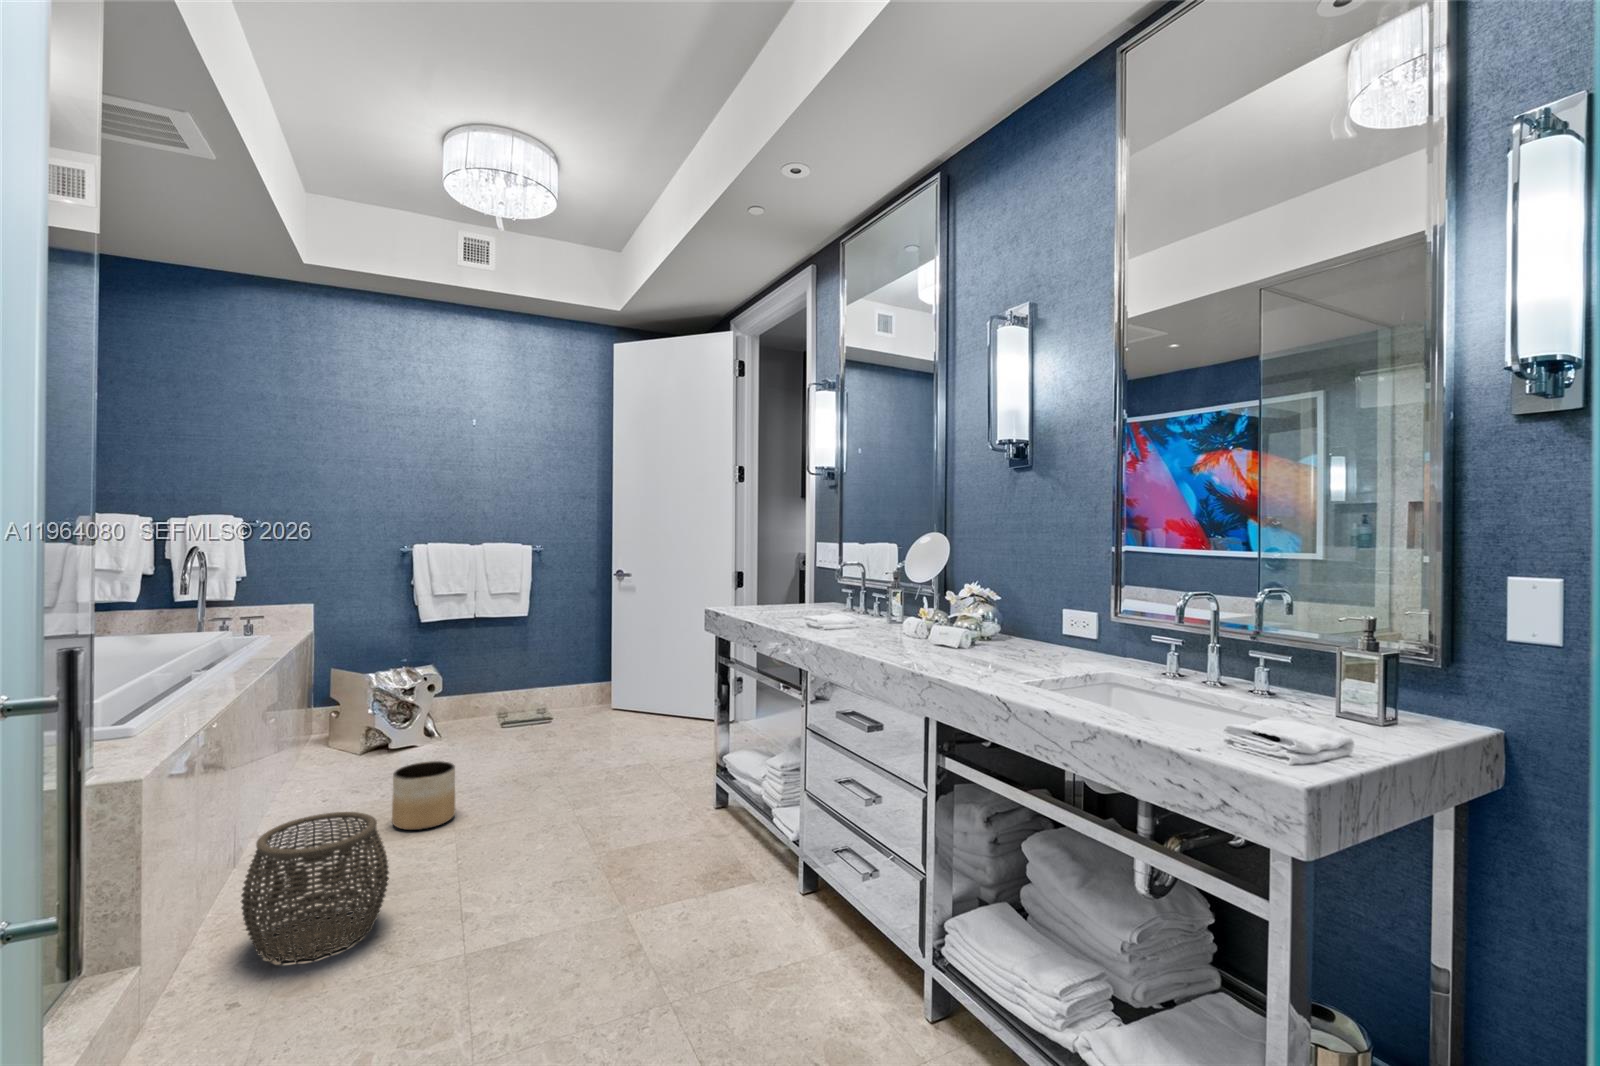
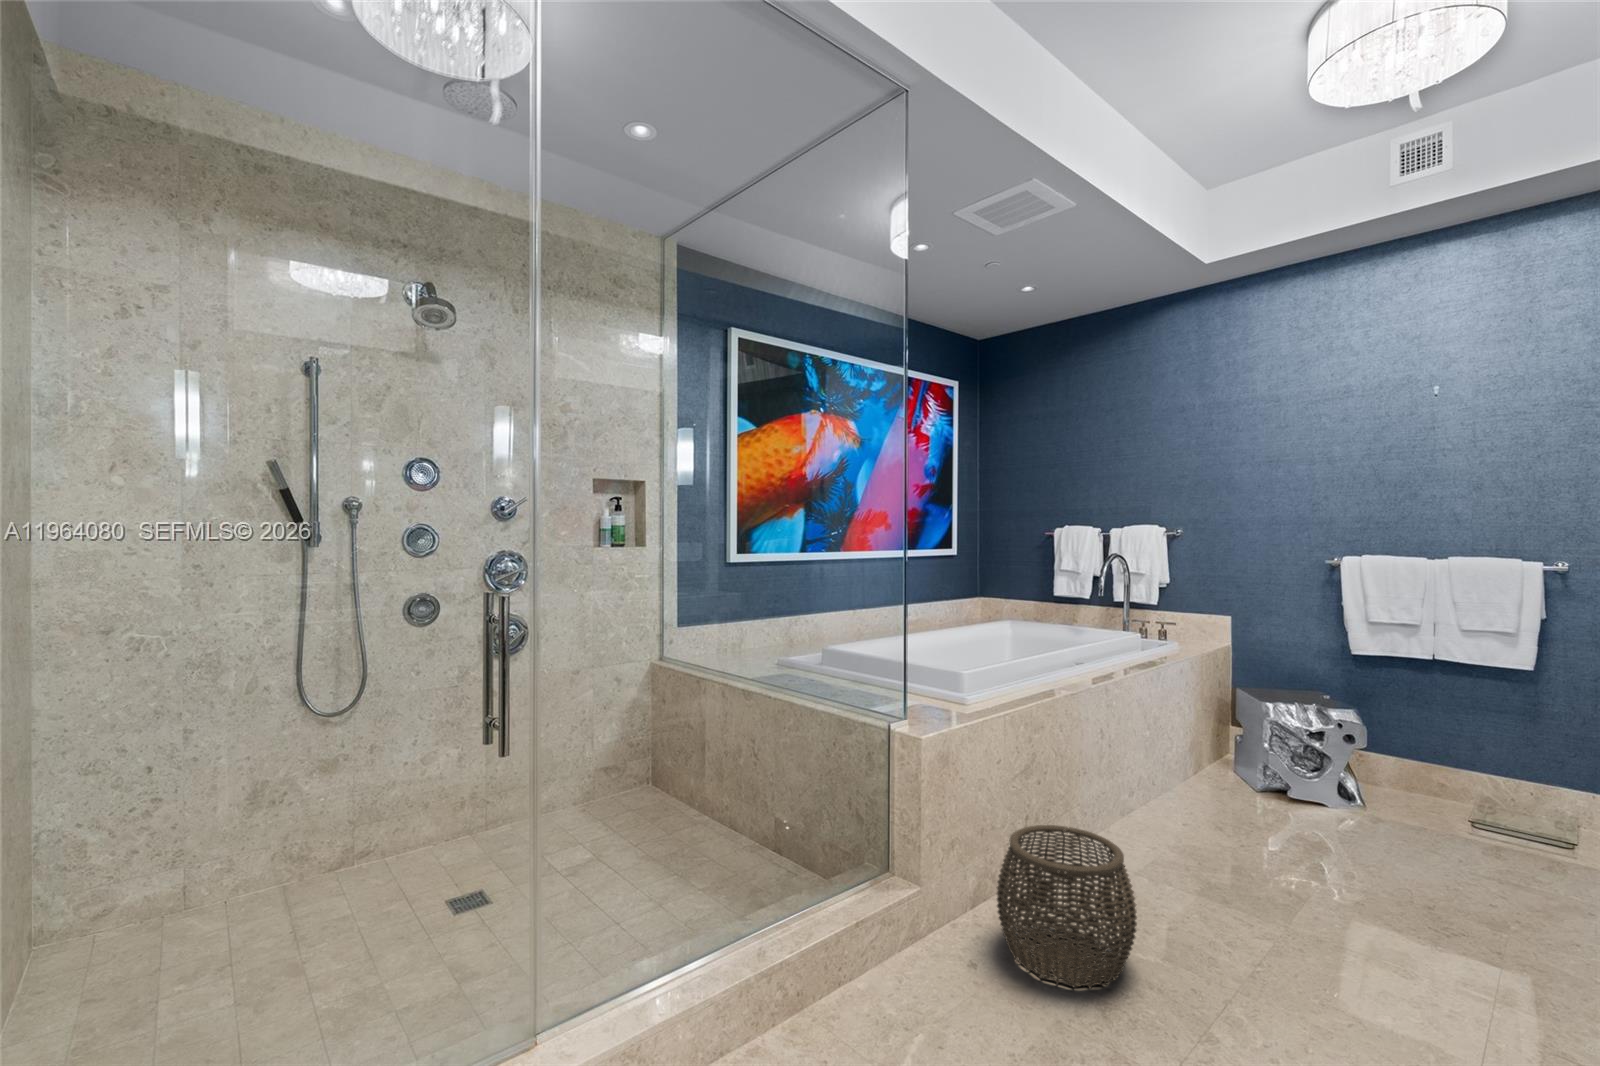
planter: present [392,761,455,830] -> none [1223,819,1306,911]

